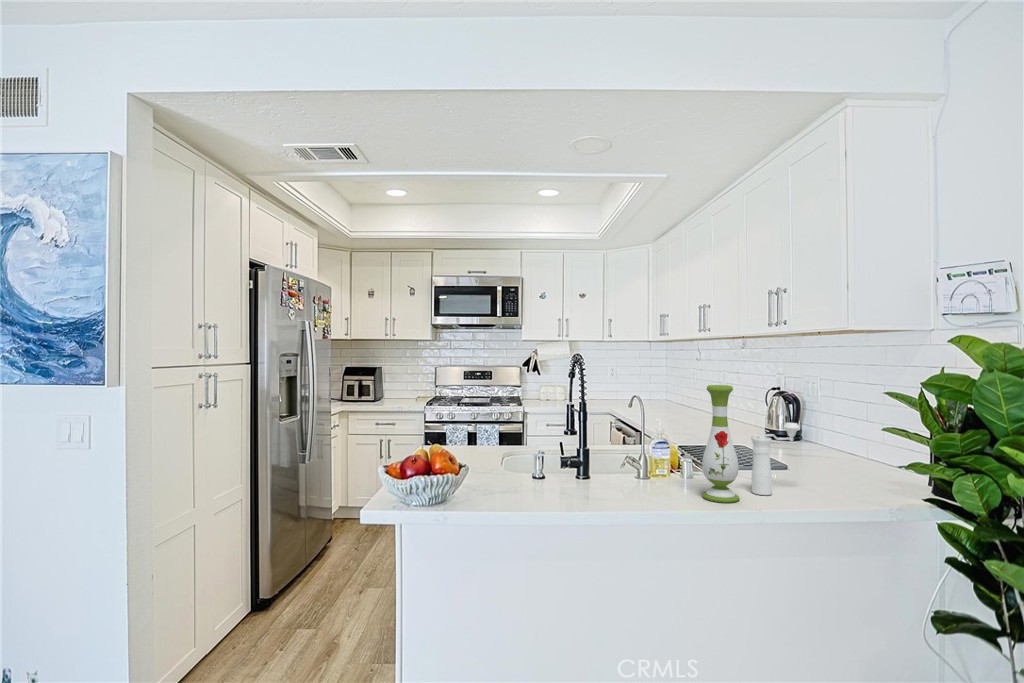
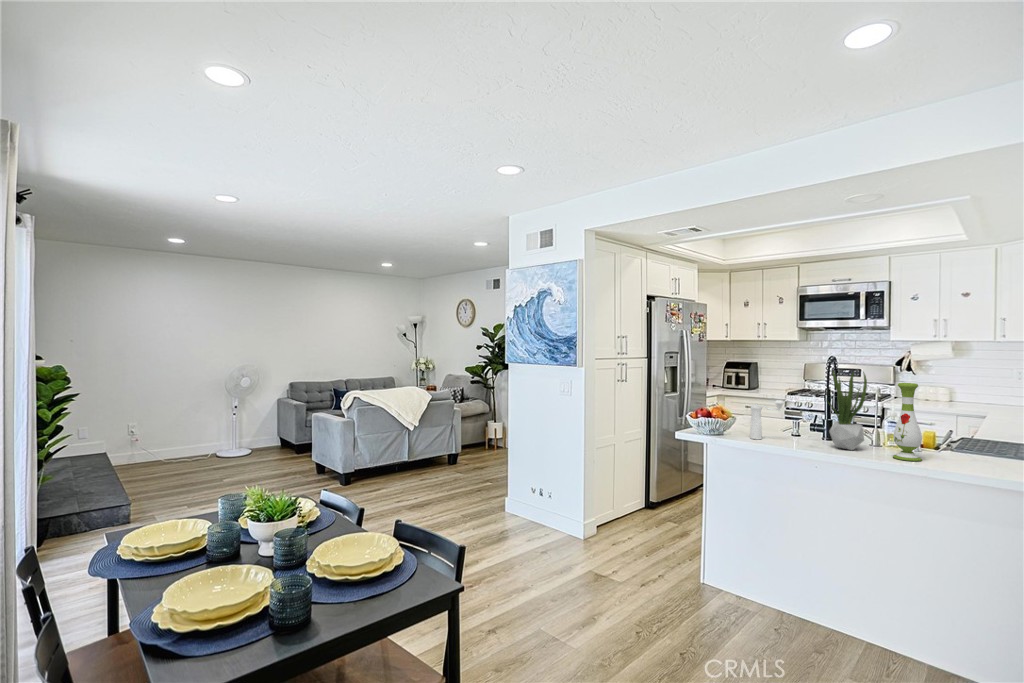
potted plant: none [607,370,661,494] -> present [827,372,867,450]
pepper mill: present [751,423,799,495] -> present [750,400,784,439]

